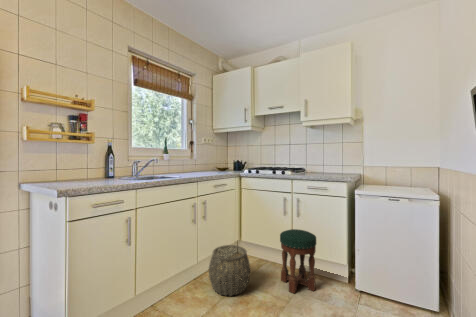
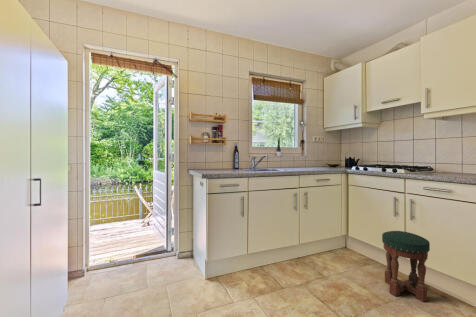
woven basket: present [209,245,250,296] -> none [306,234,348,279]

